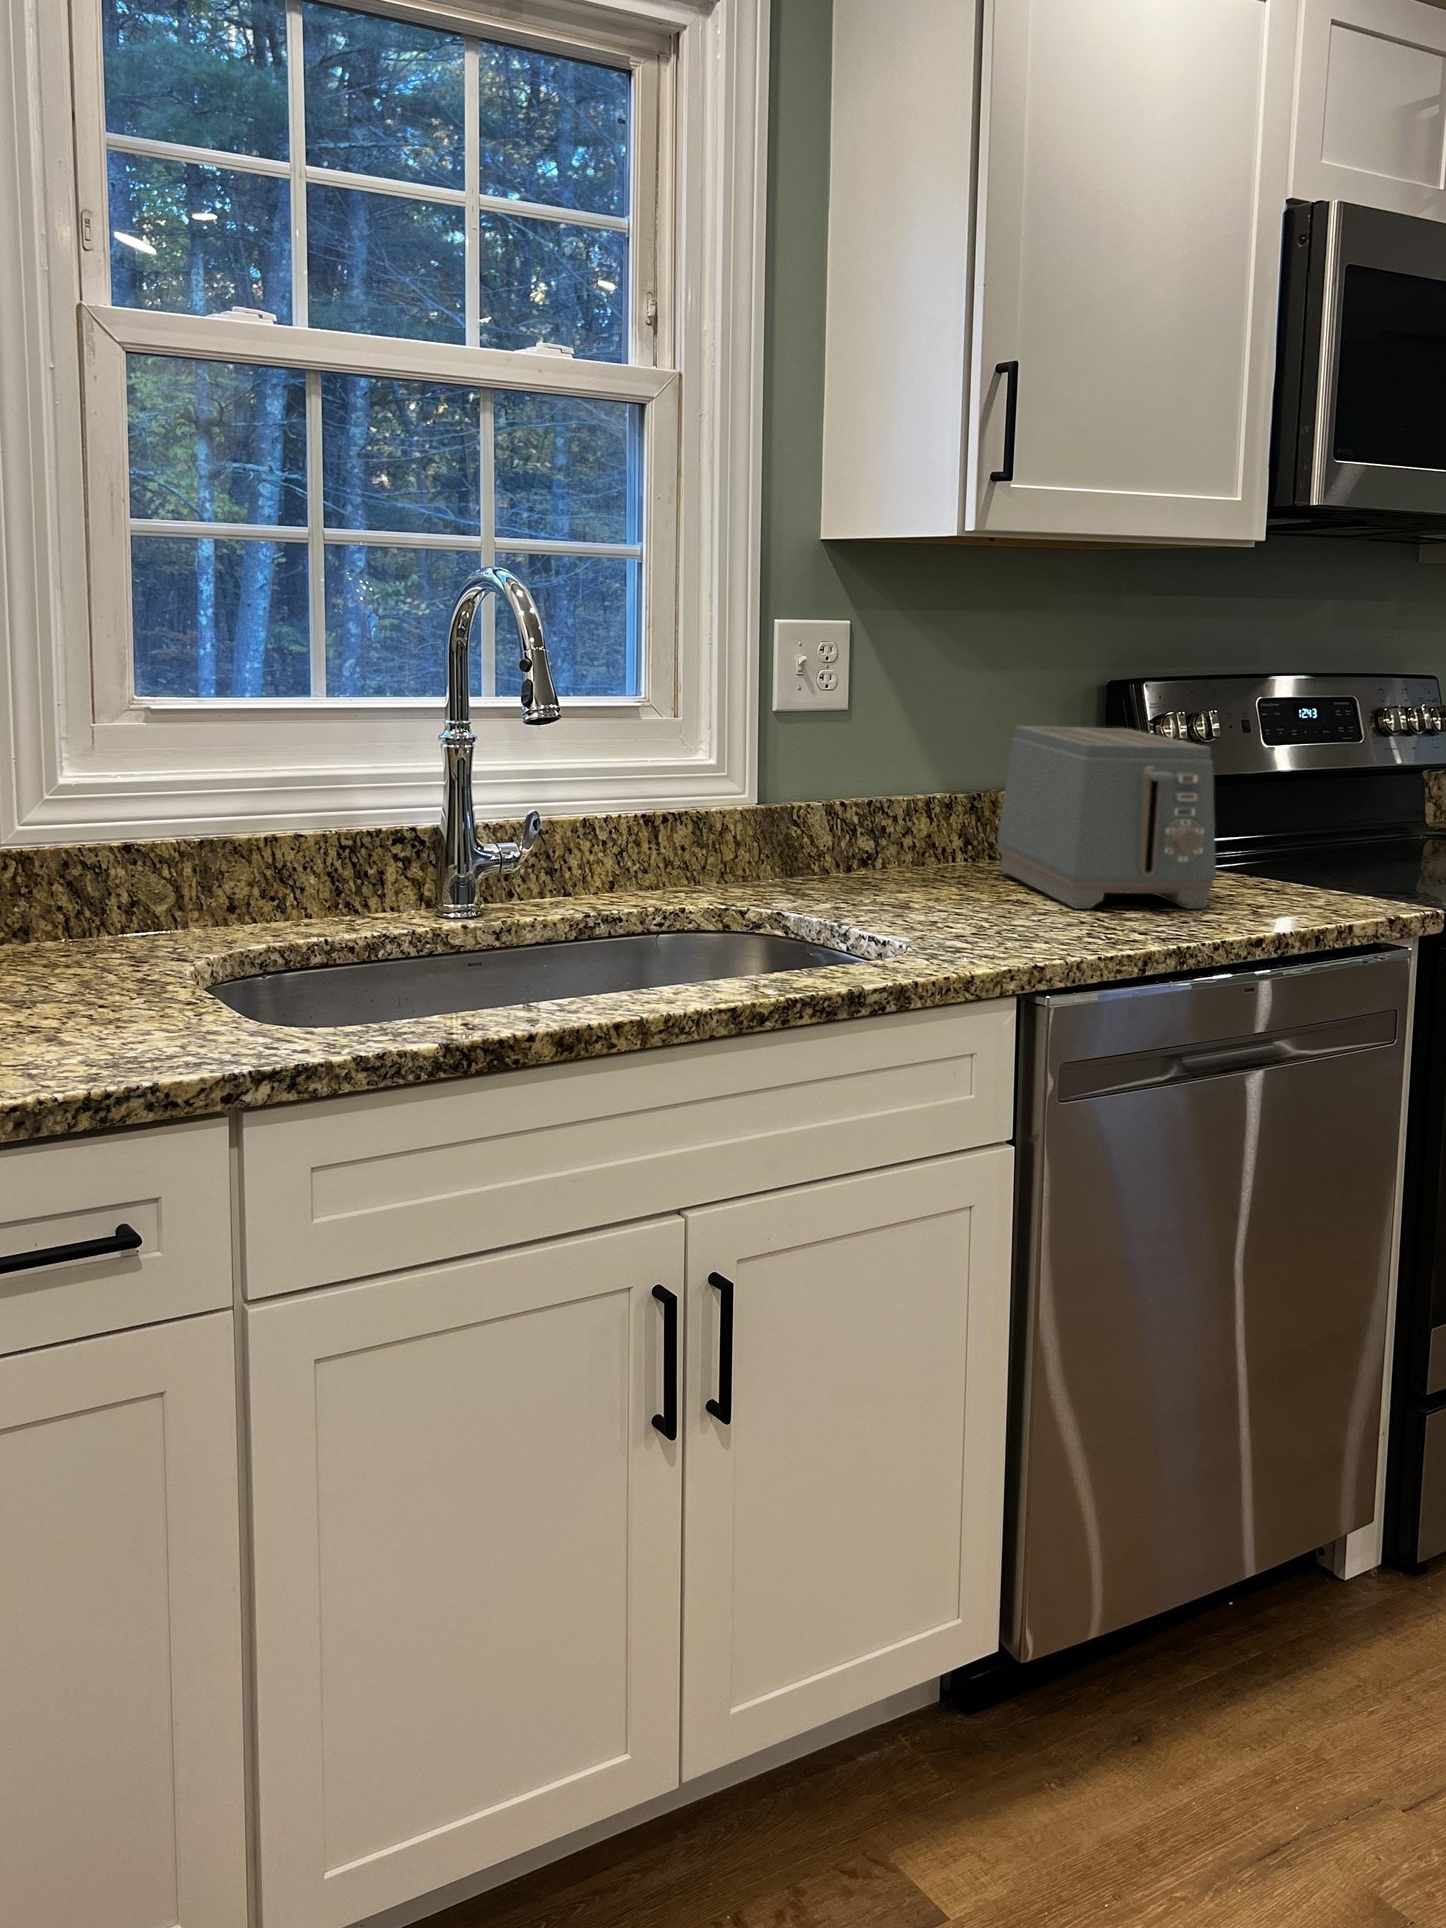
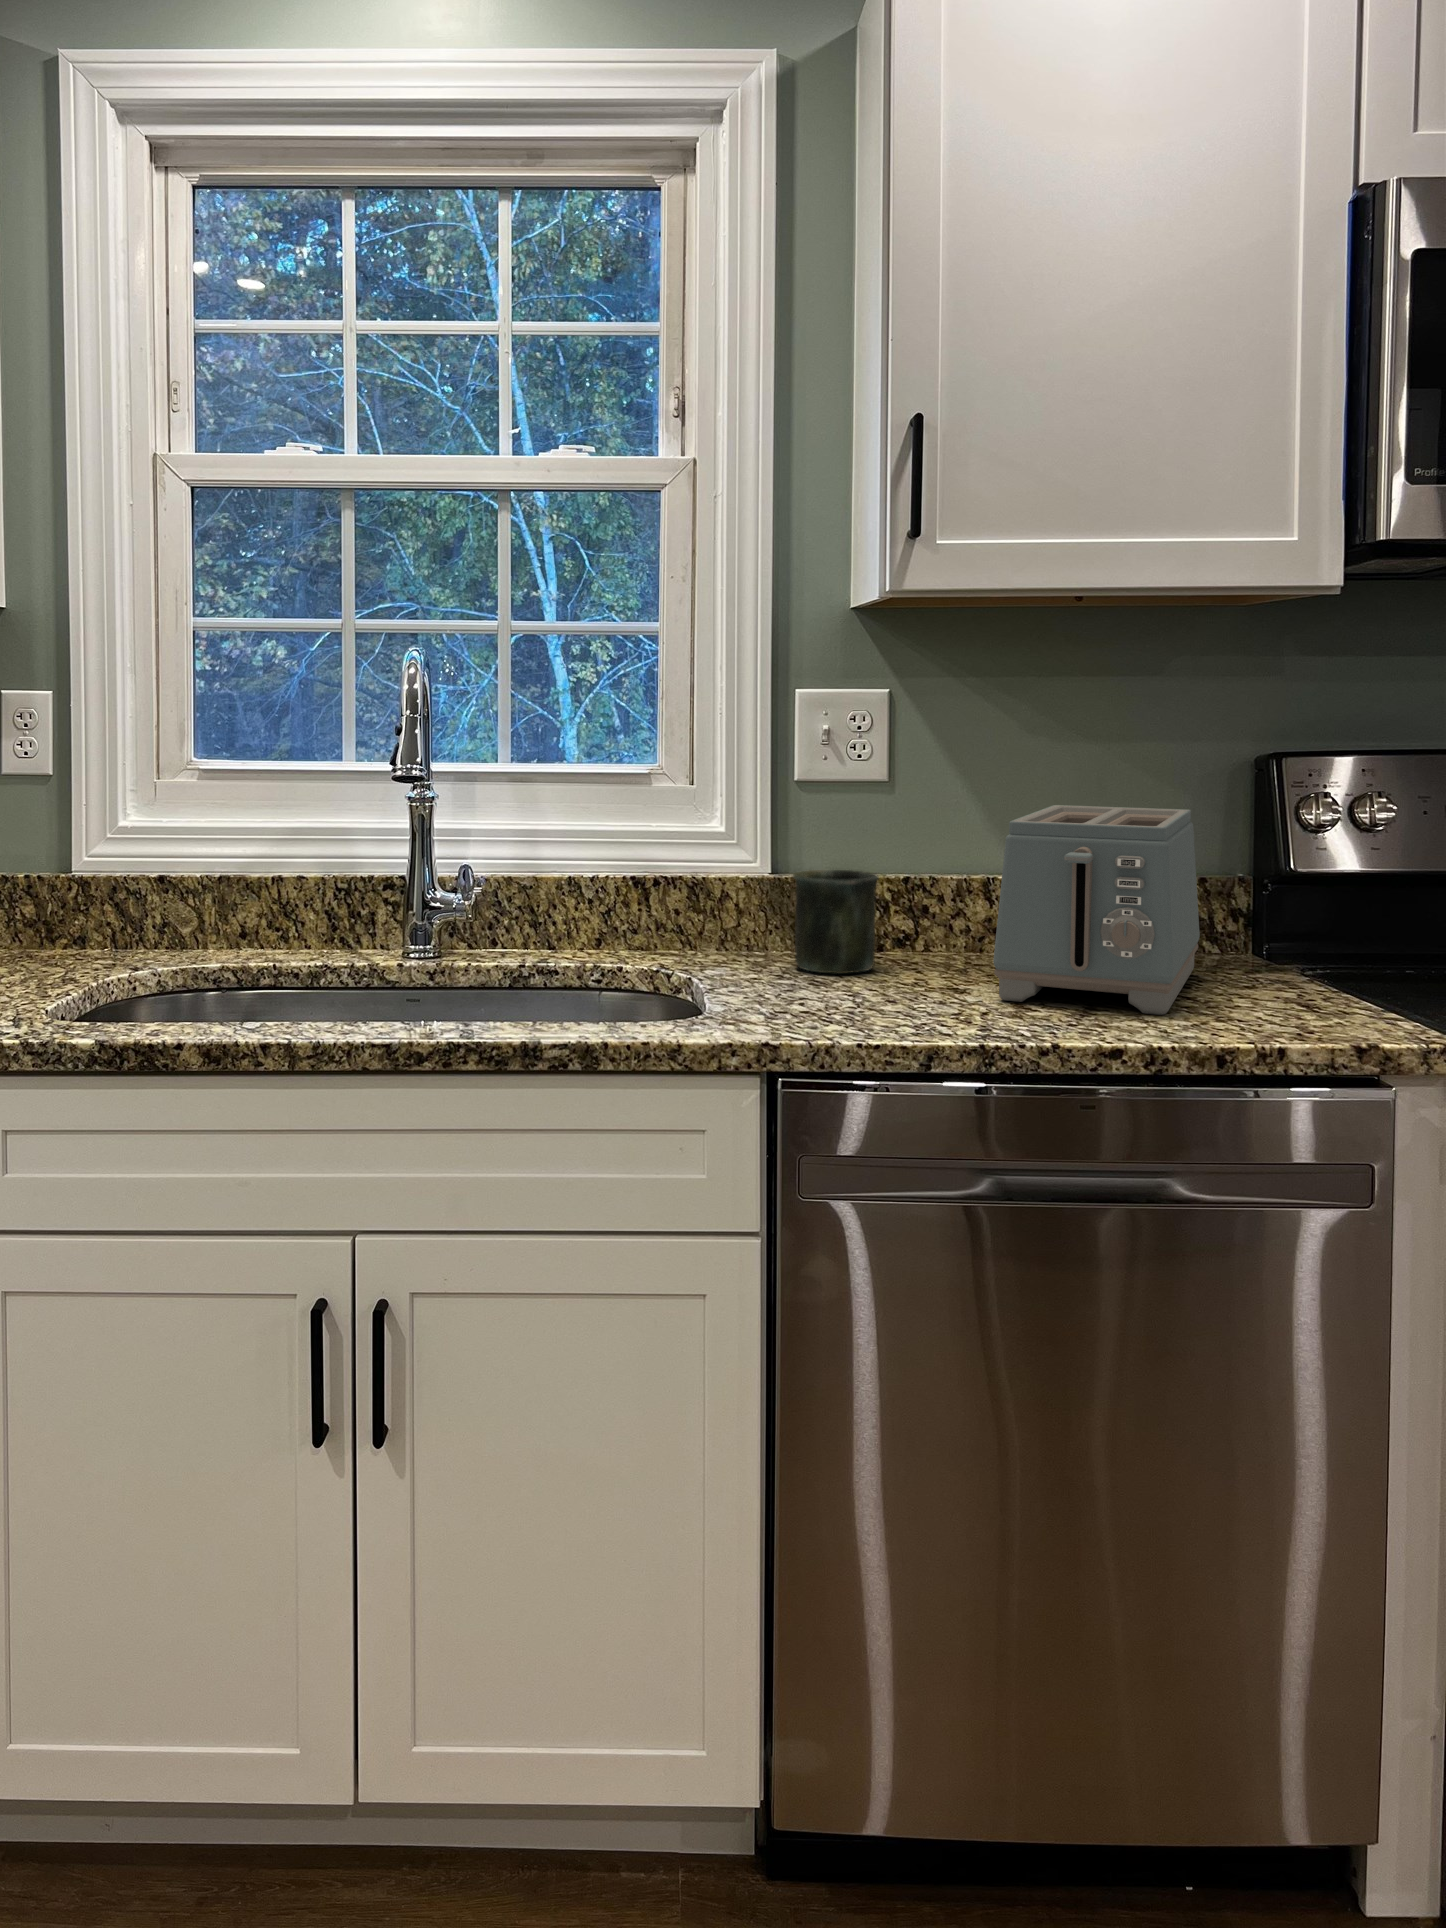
mug: none [826,795,912,899] -> present [793,870,879,974]

